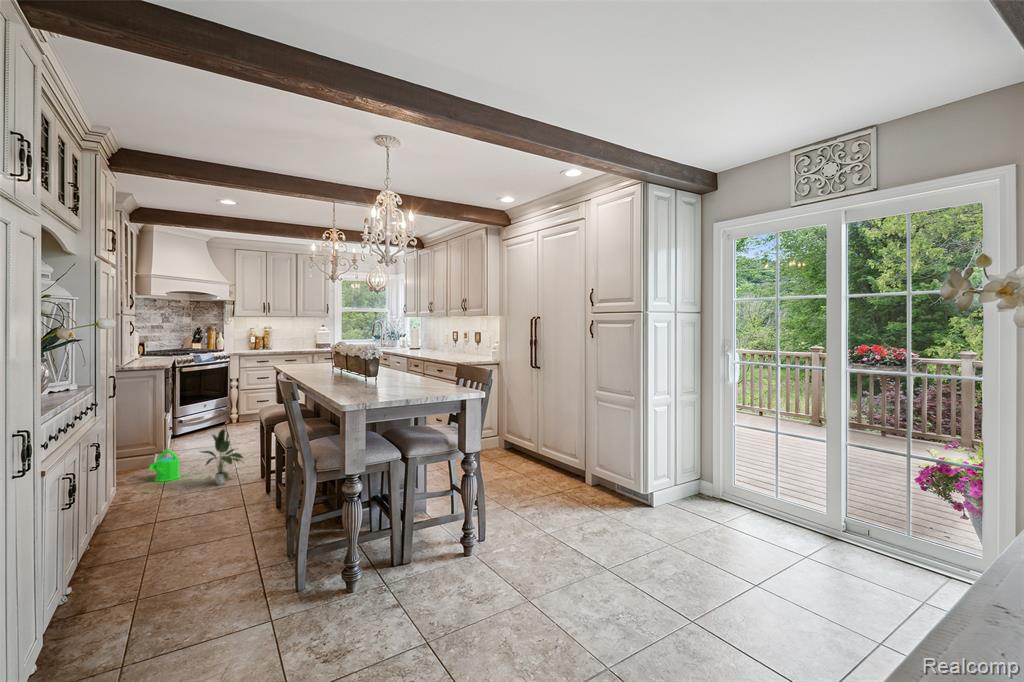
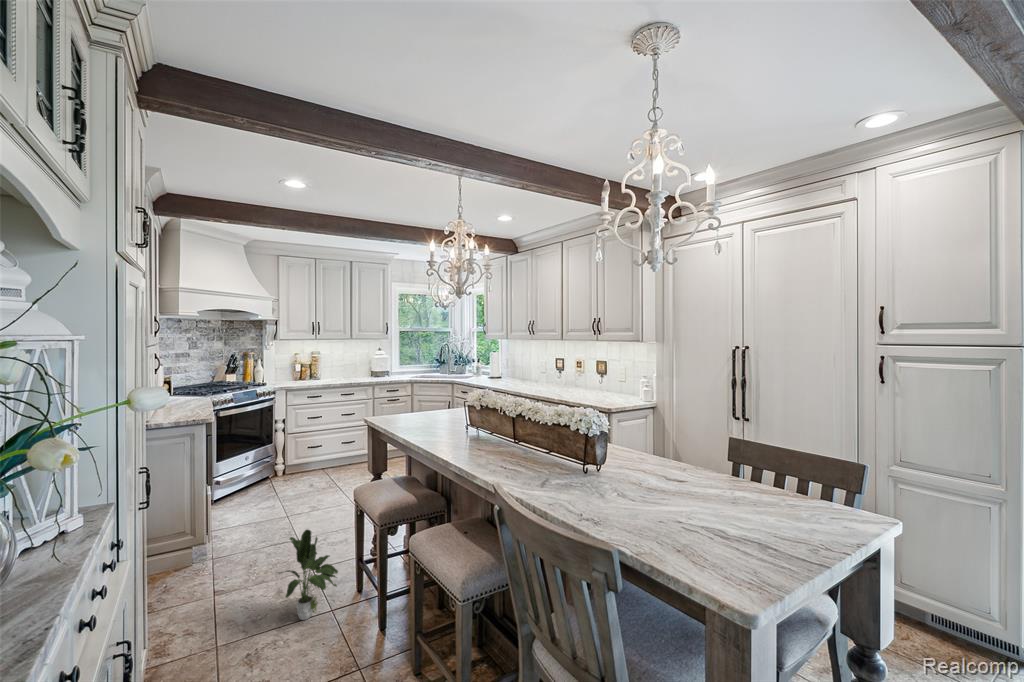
watering can: present [150,450,181,482] -> none [191,558,237,613]

